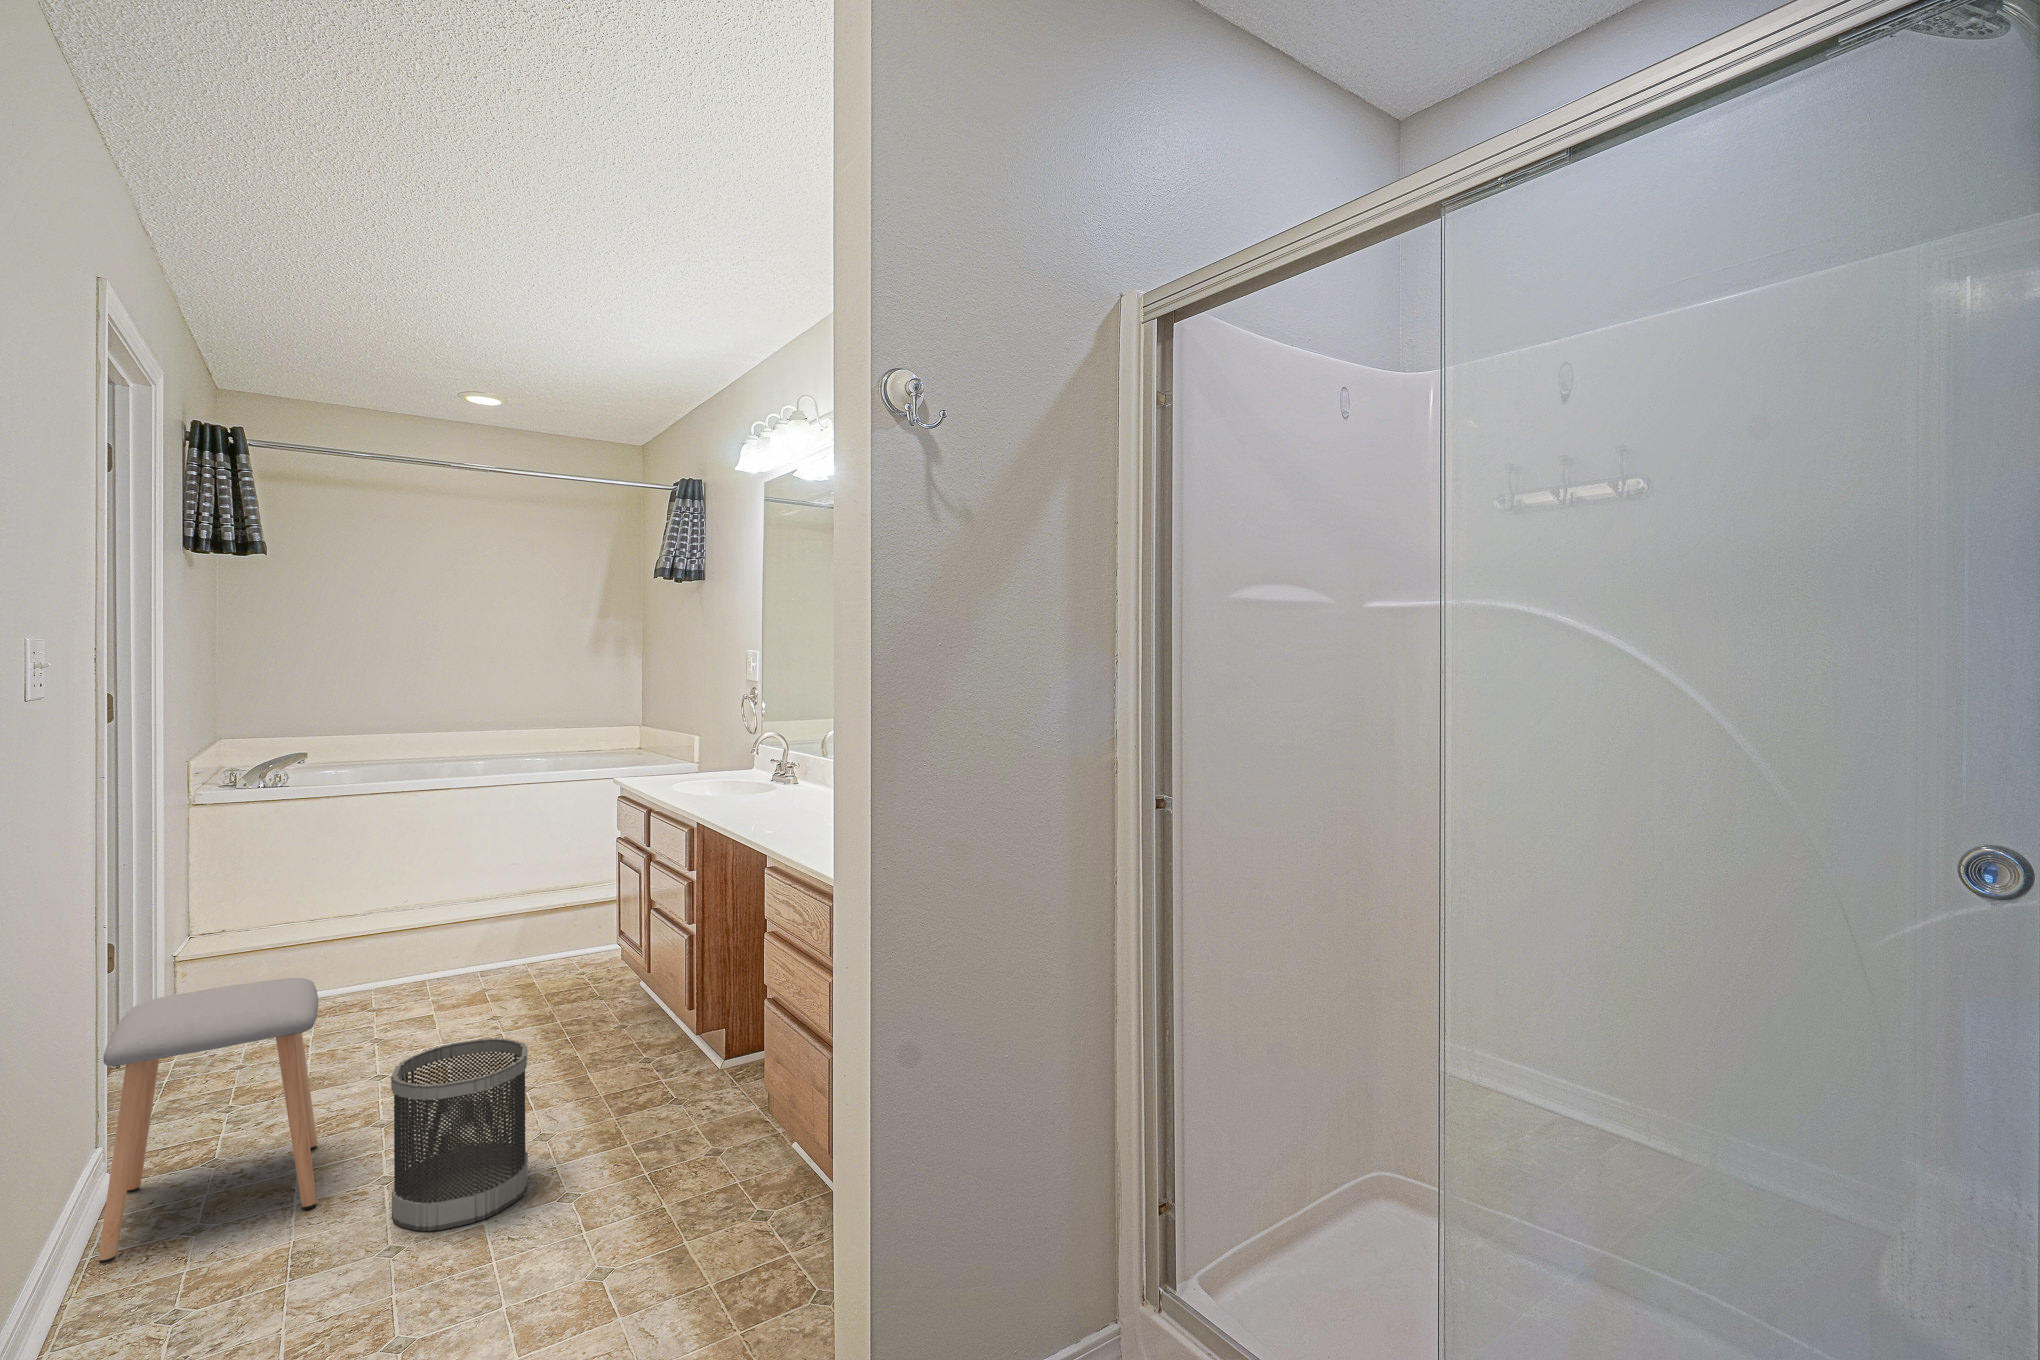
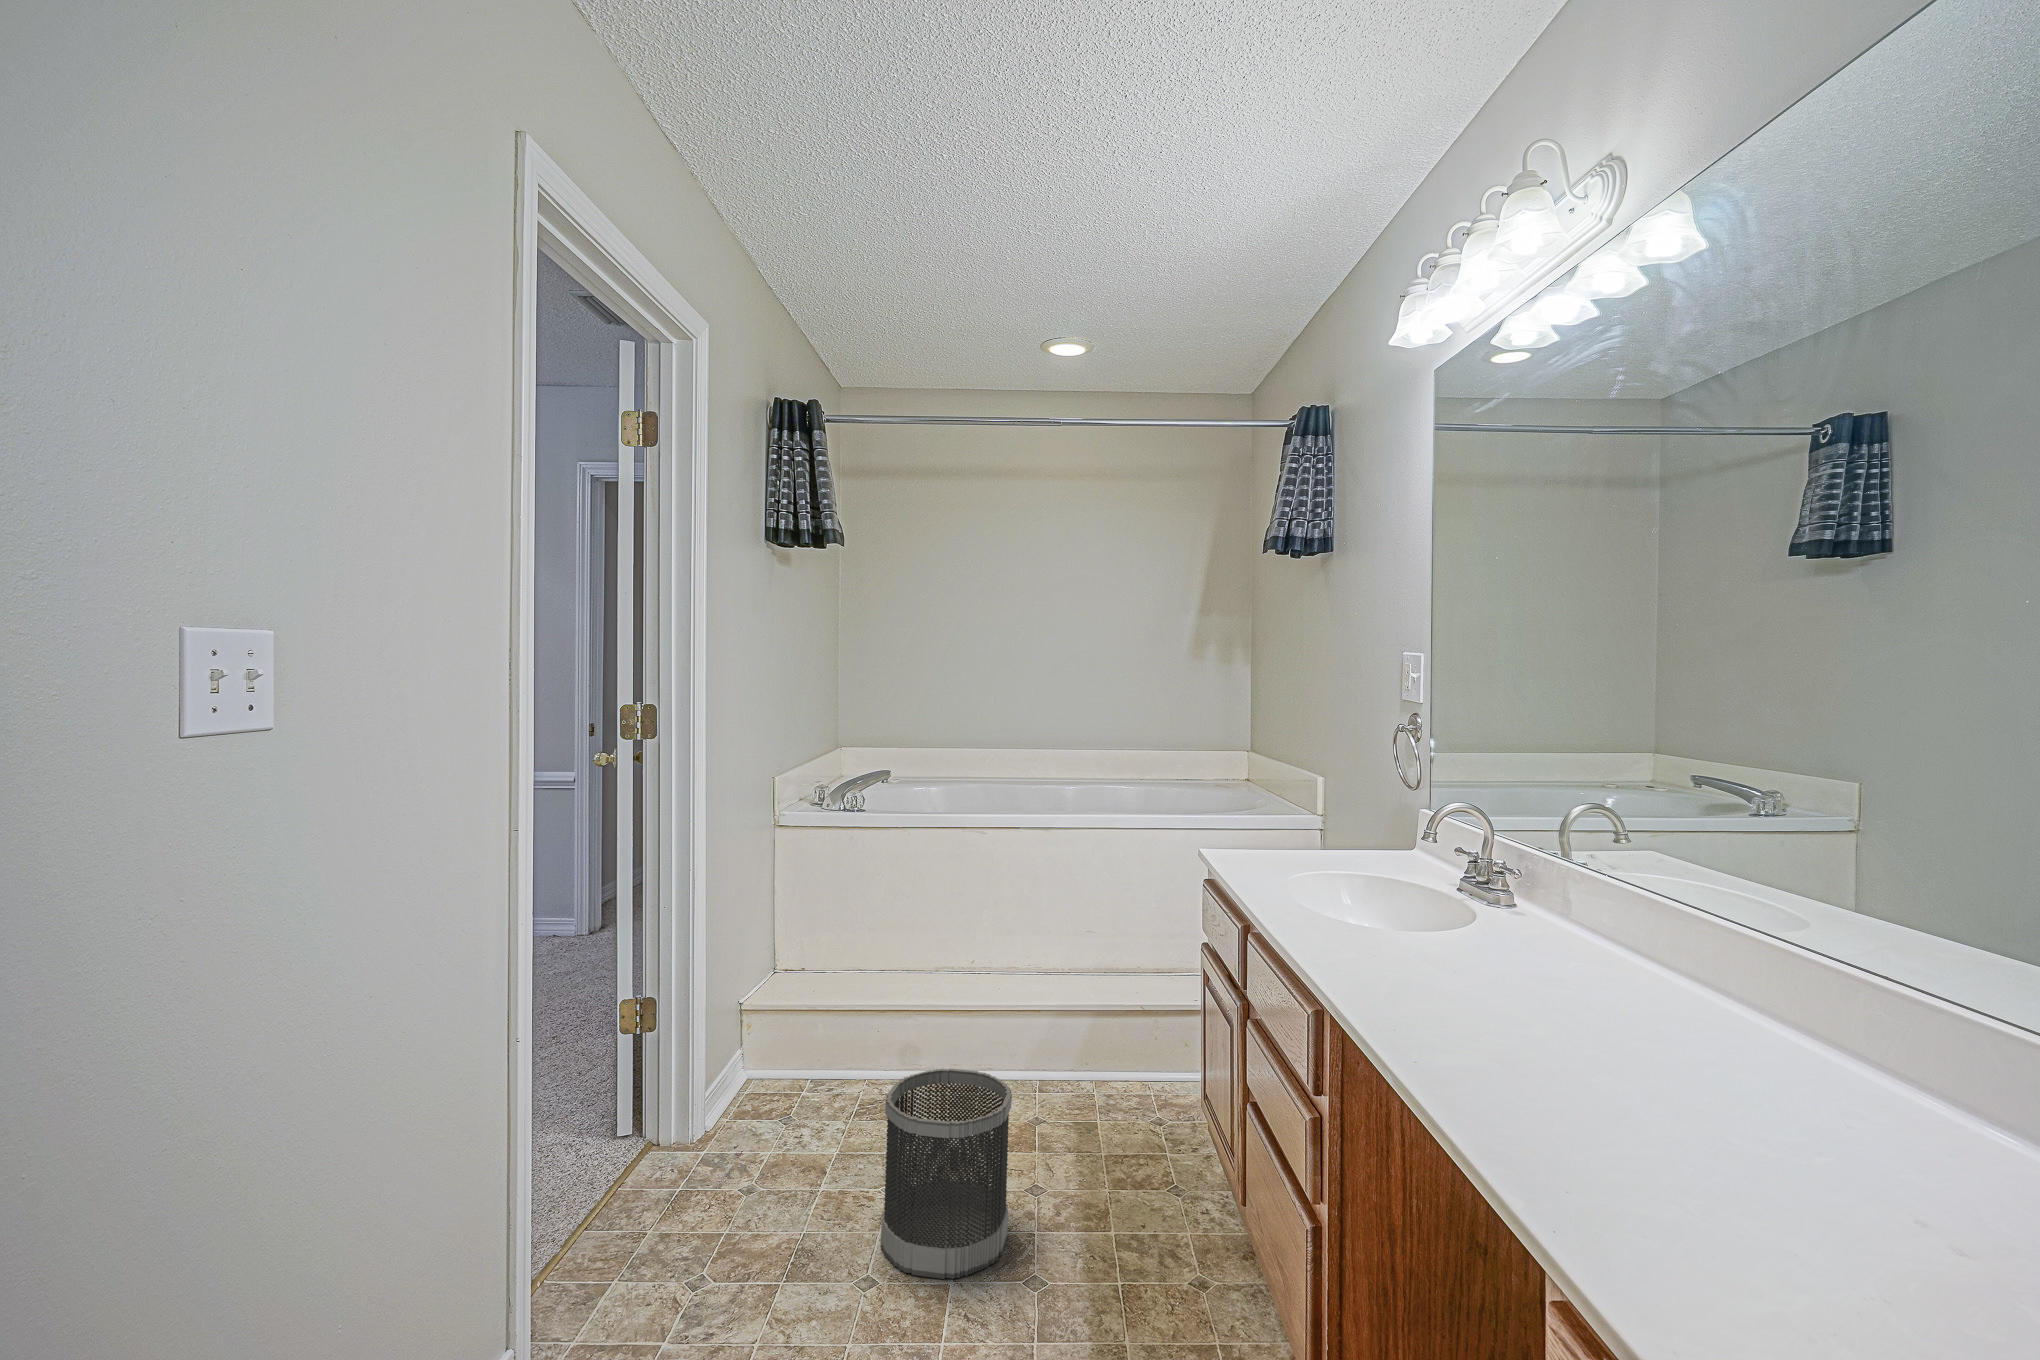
stool: present [98,978,318,1263] -> none [679,963,862,1200]

